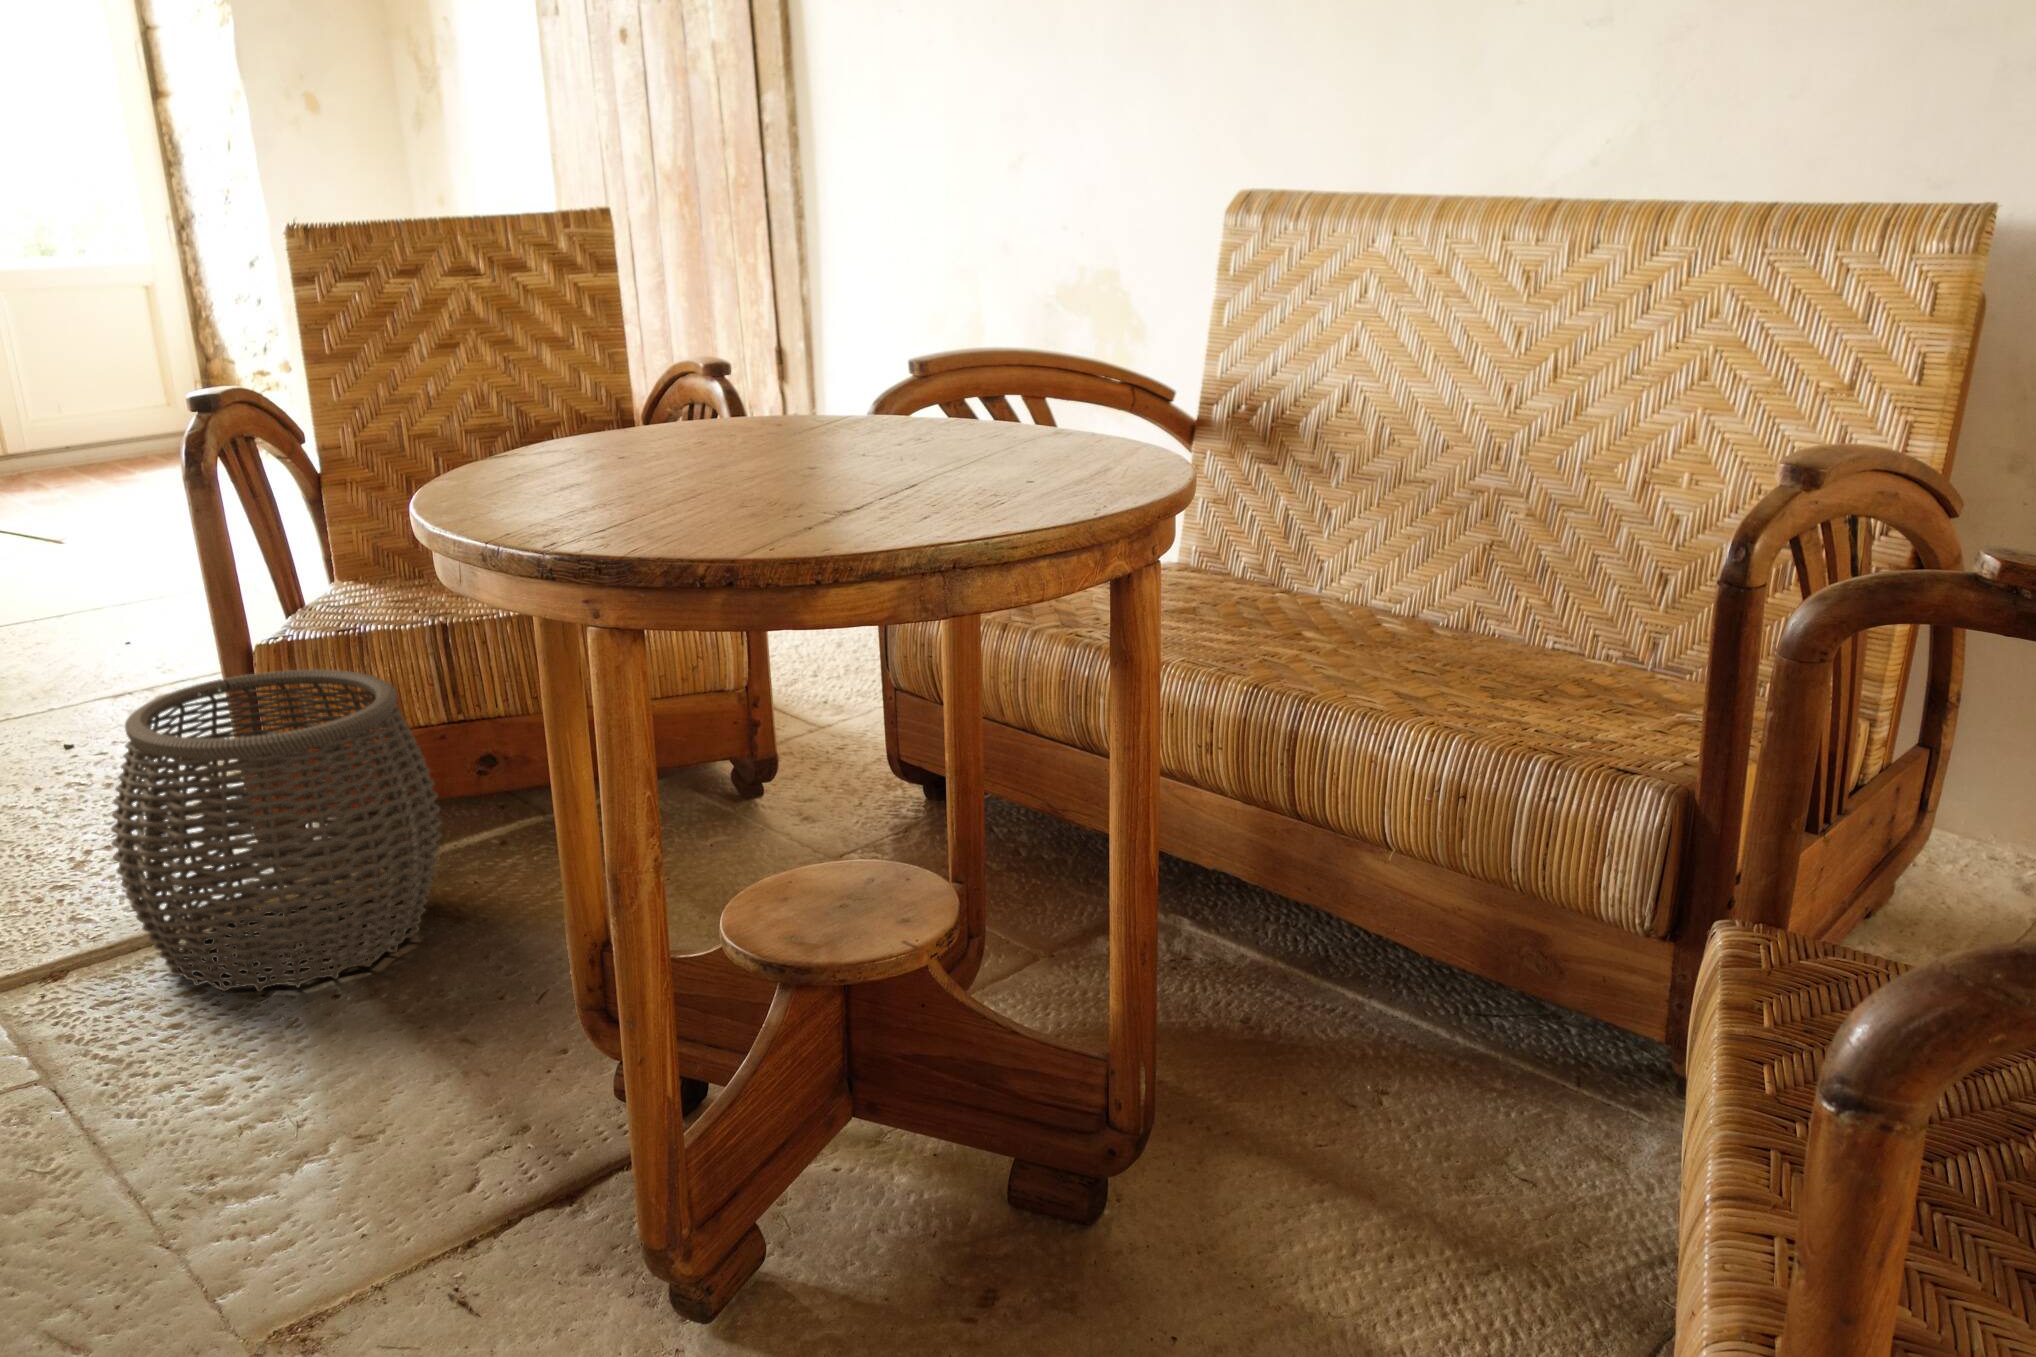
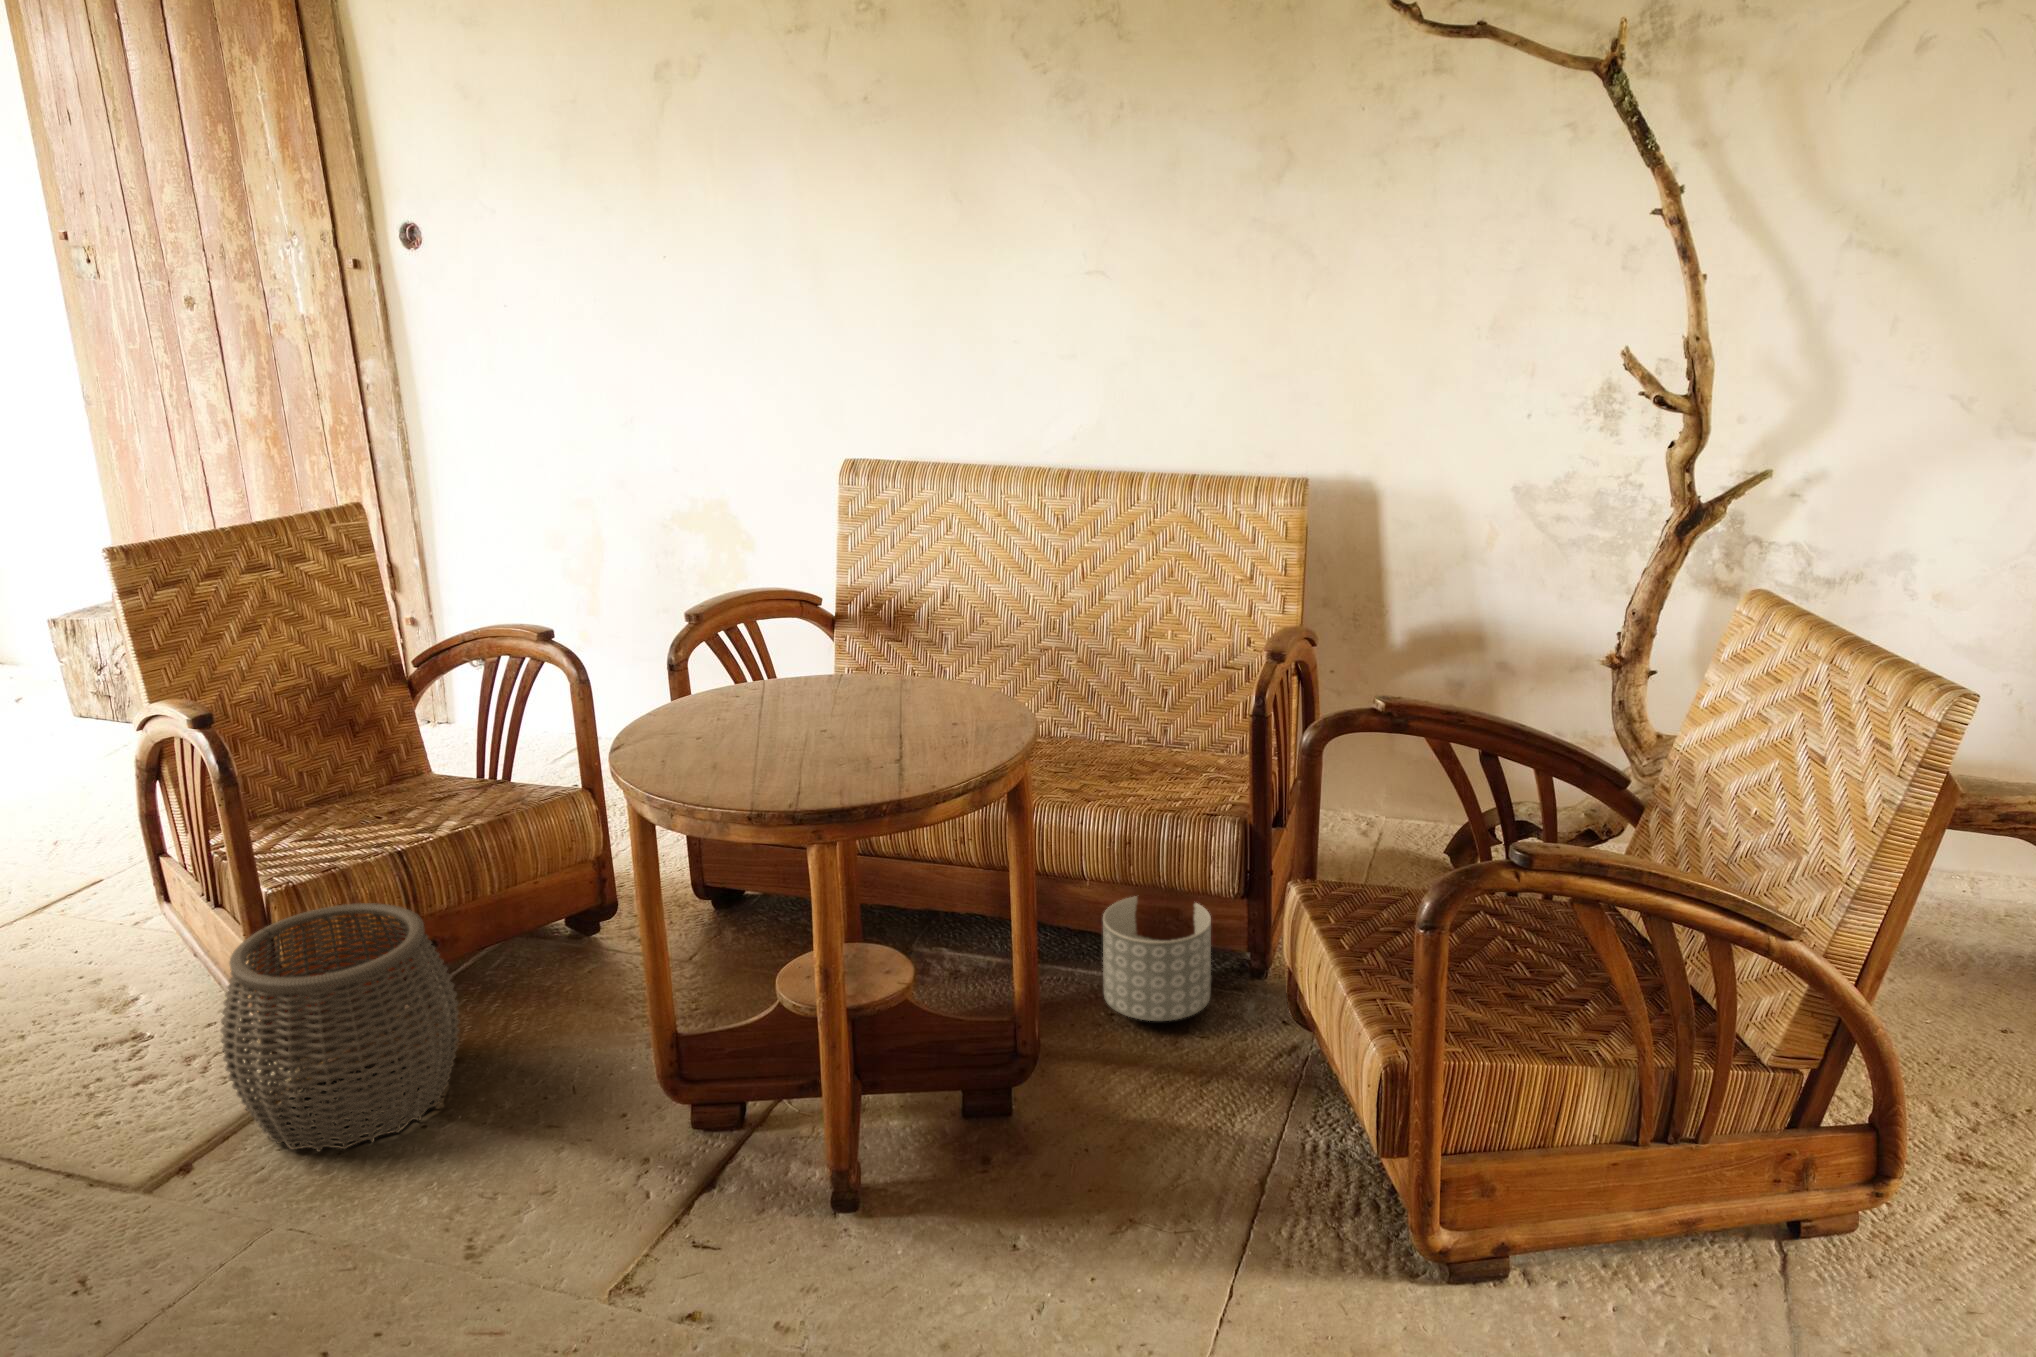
planter: none [1375,898,1591,1134] -> present [1103,897,1211,1021]

